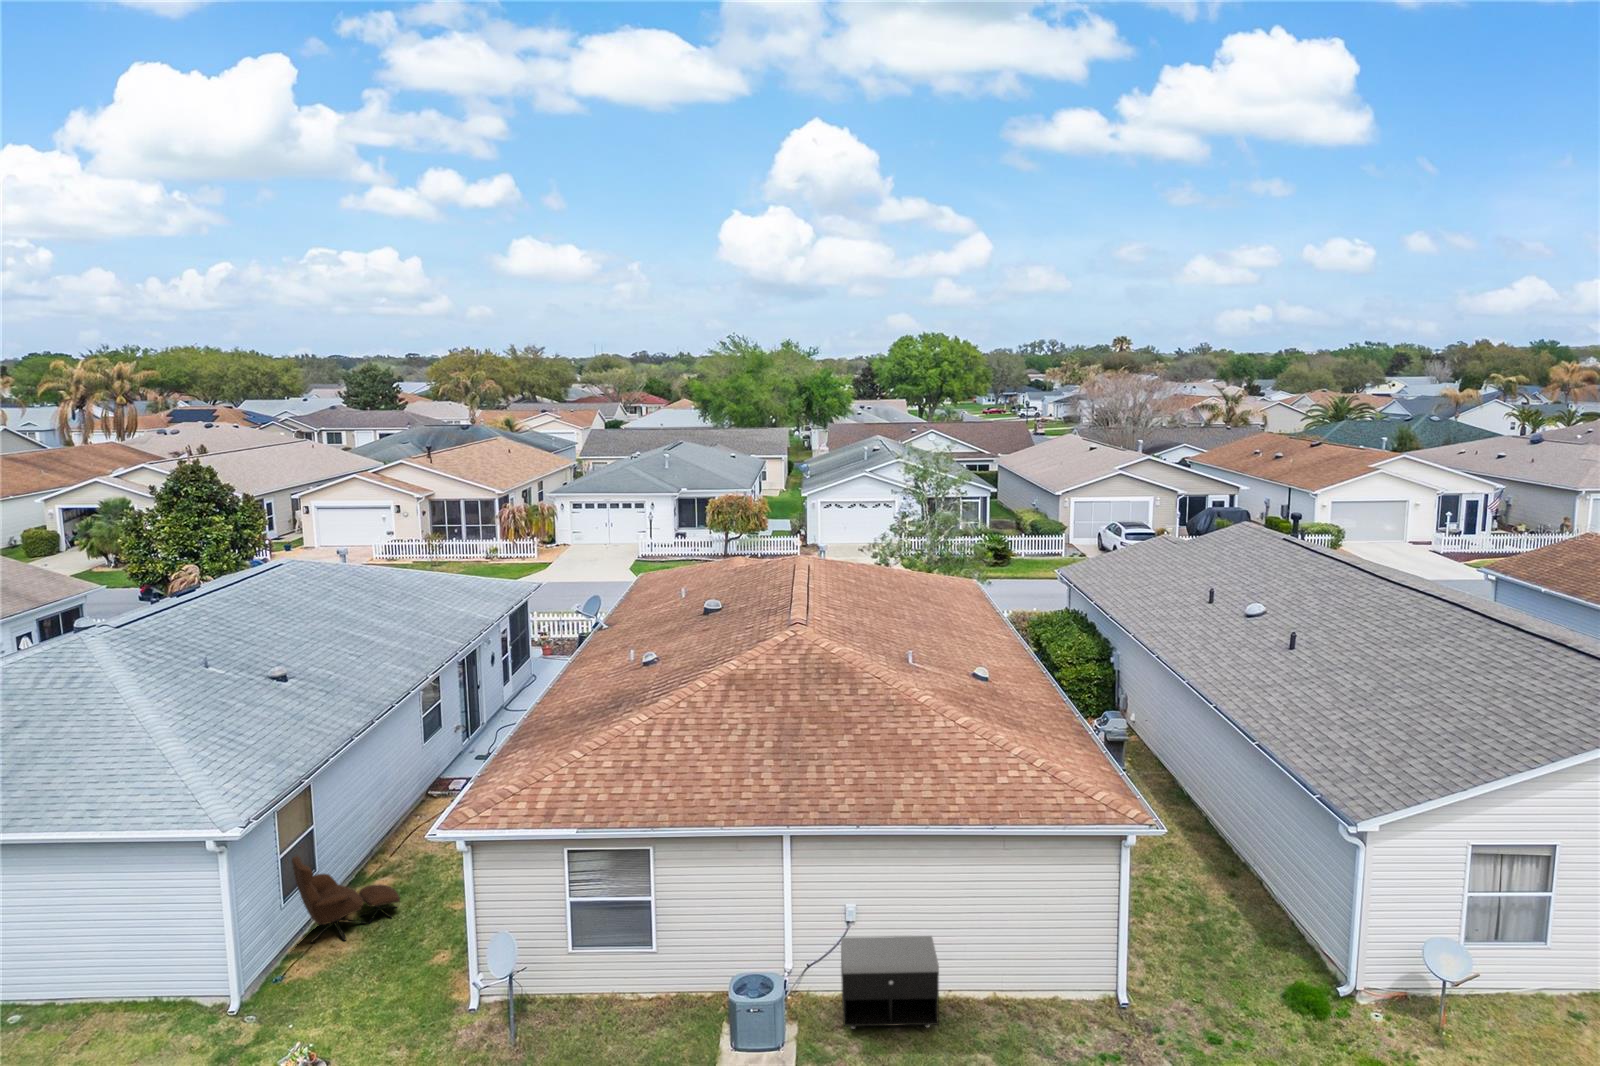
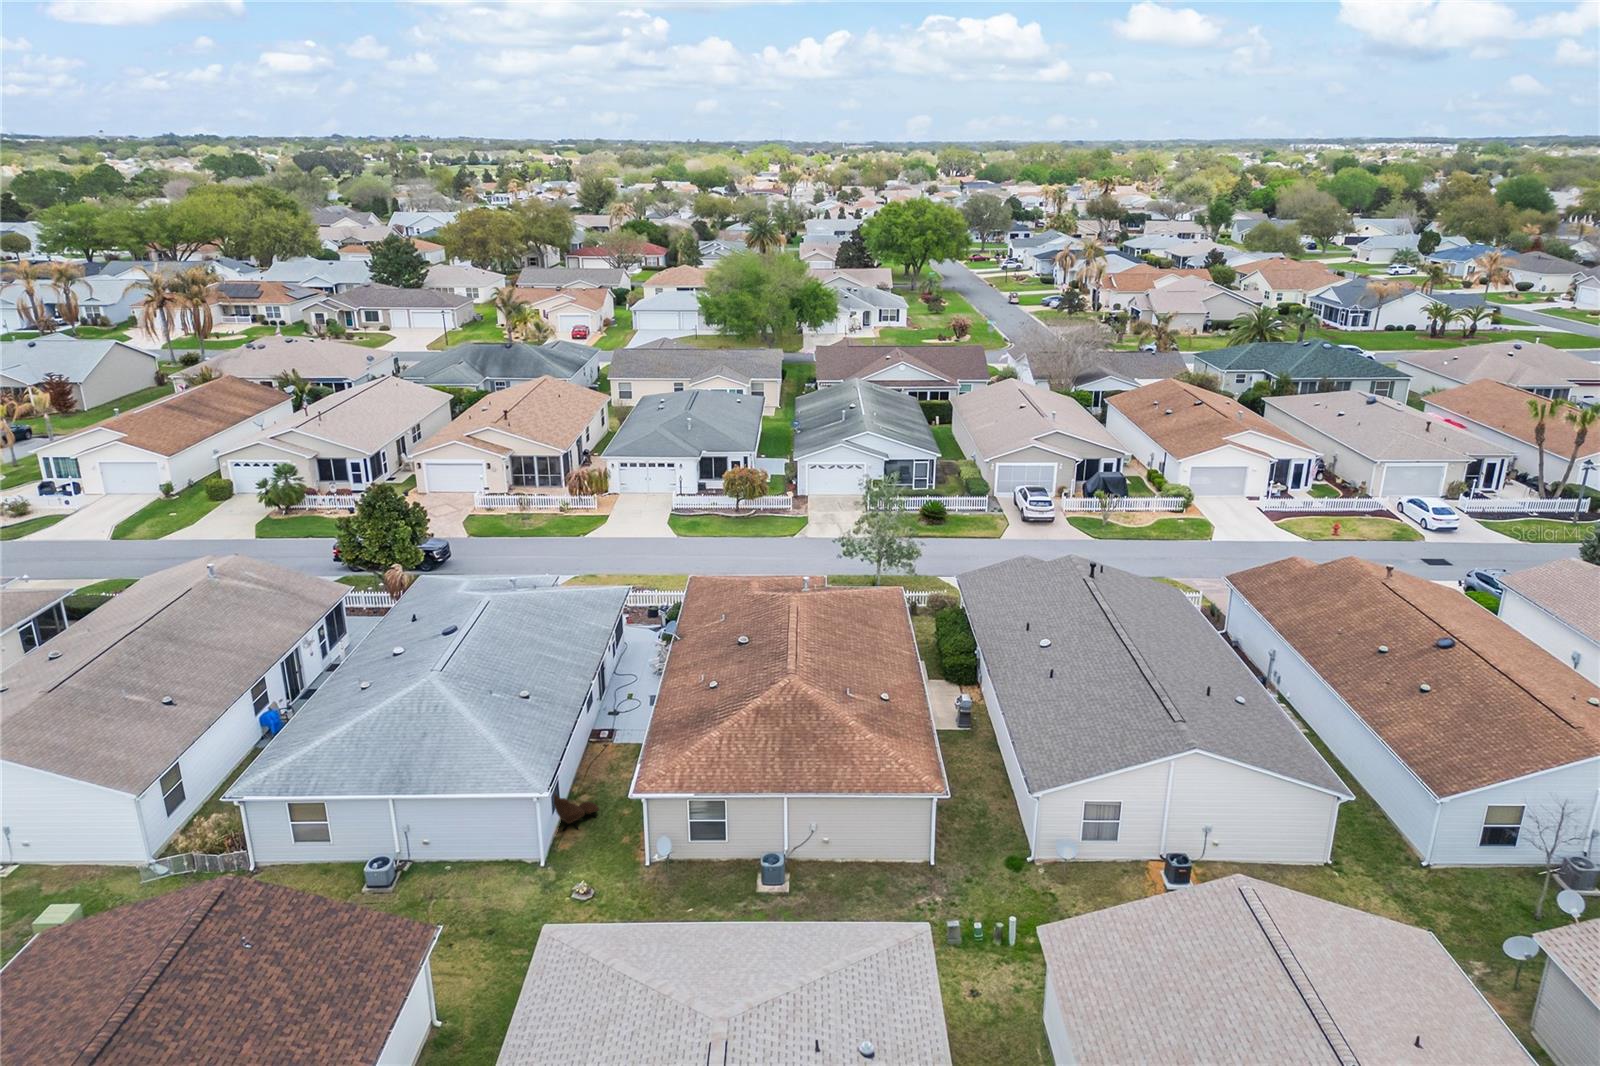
storage bench: present [841,936,939,1029] -> none [809,836,850,874]

